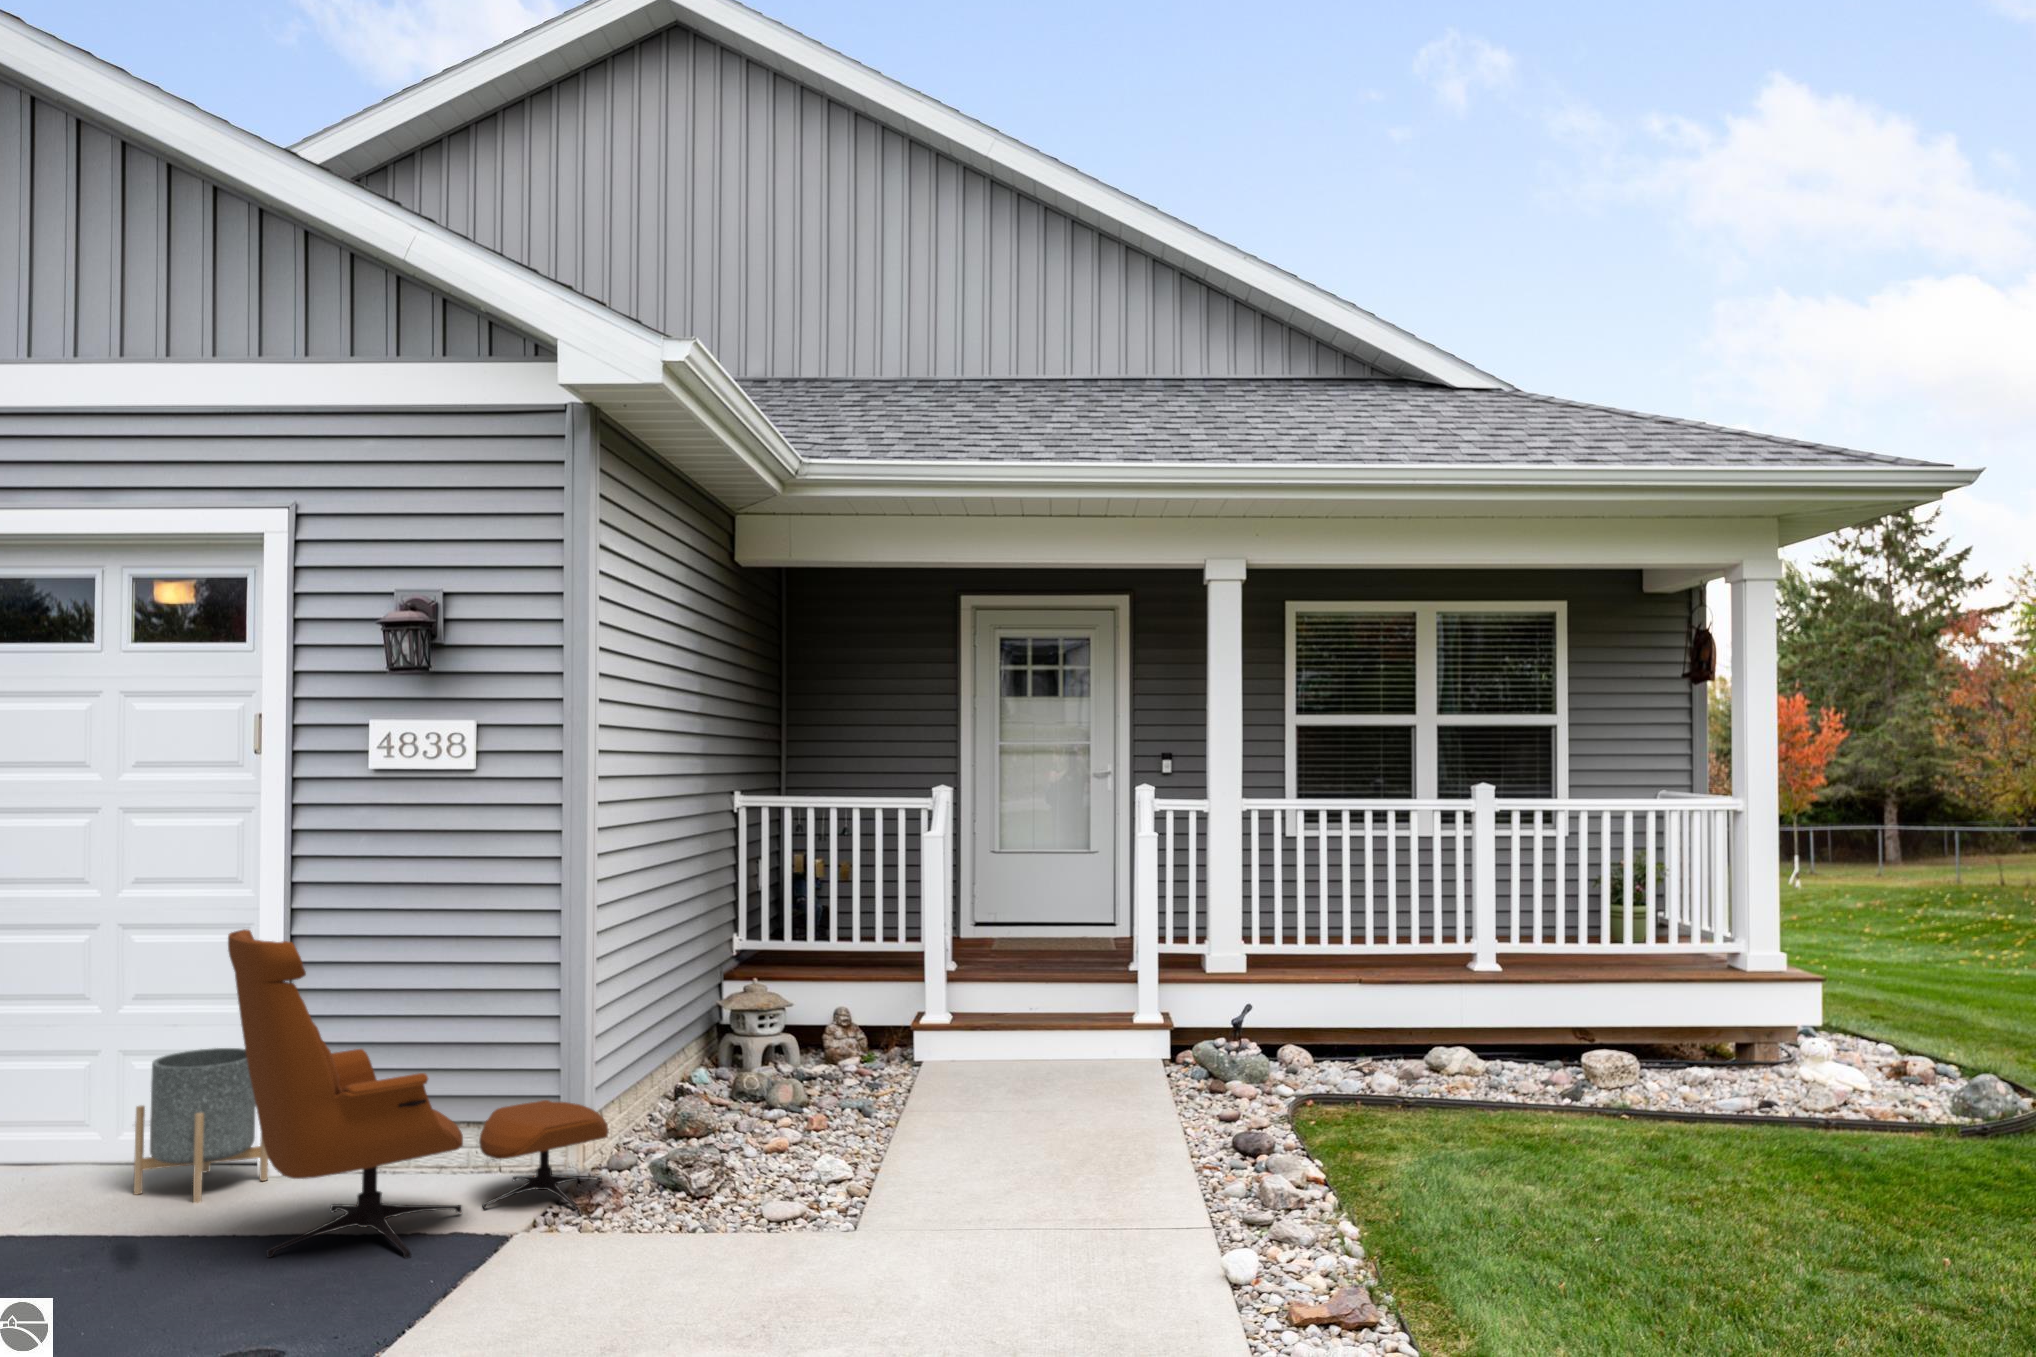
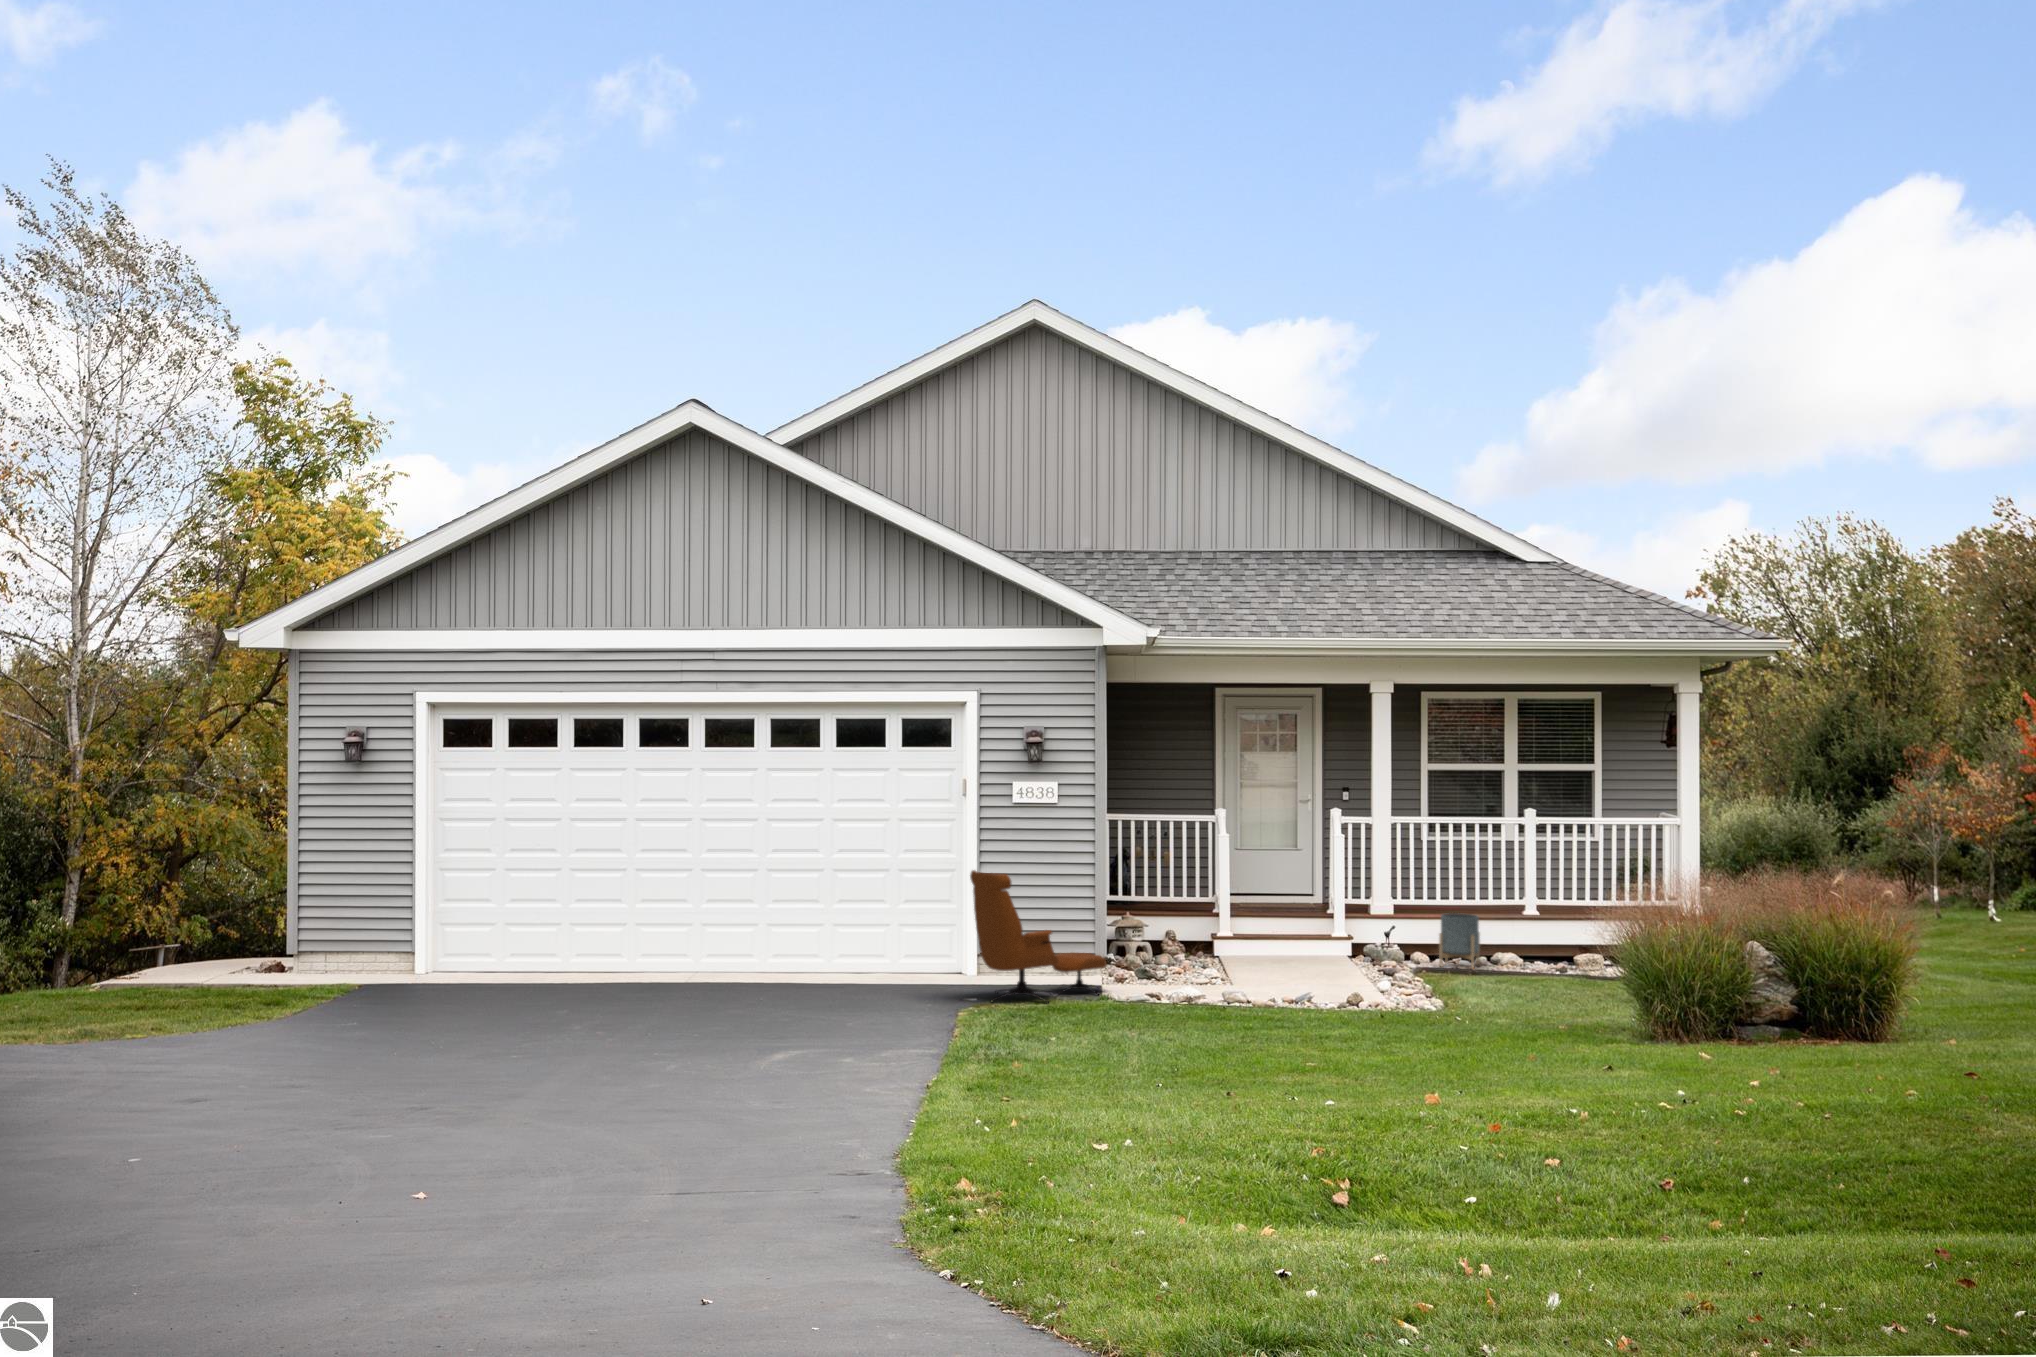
planter: present [134,1048,268,1203] -> present [1439,913,1480,969]

